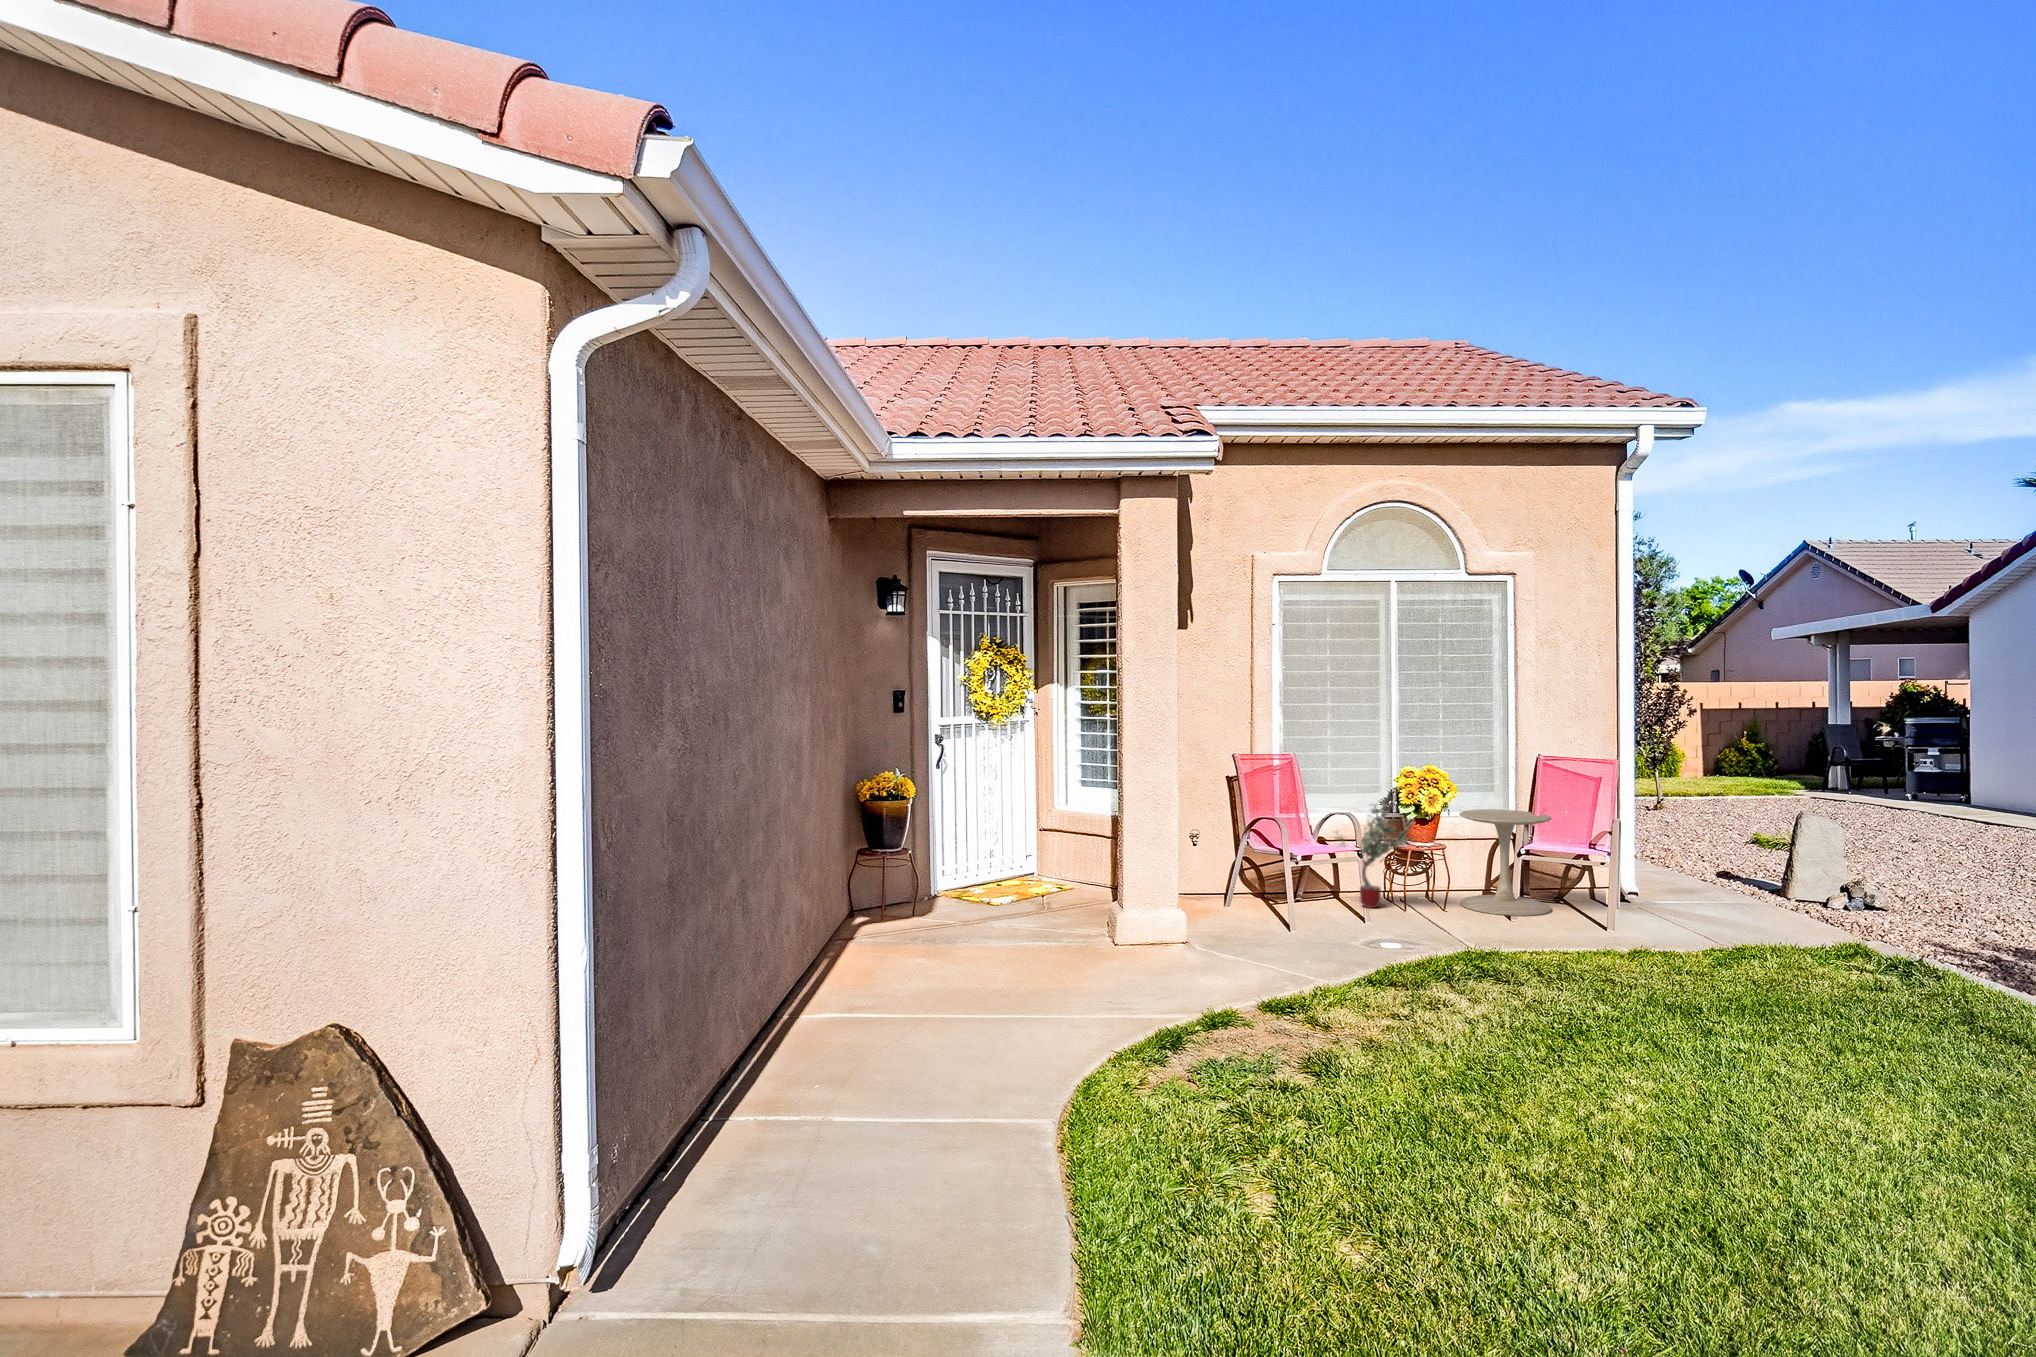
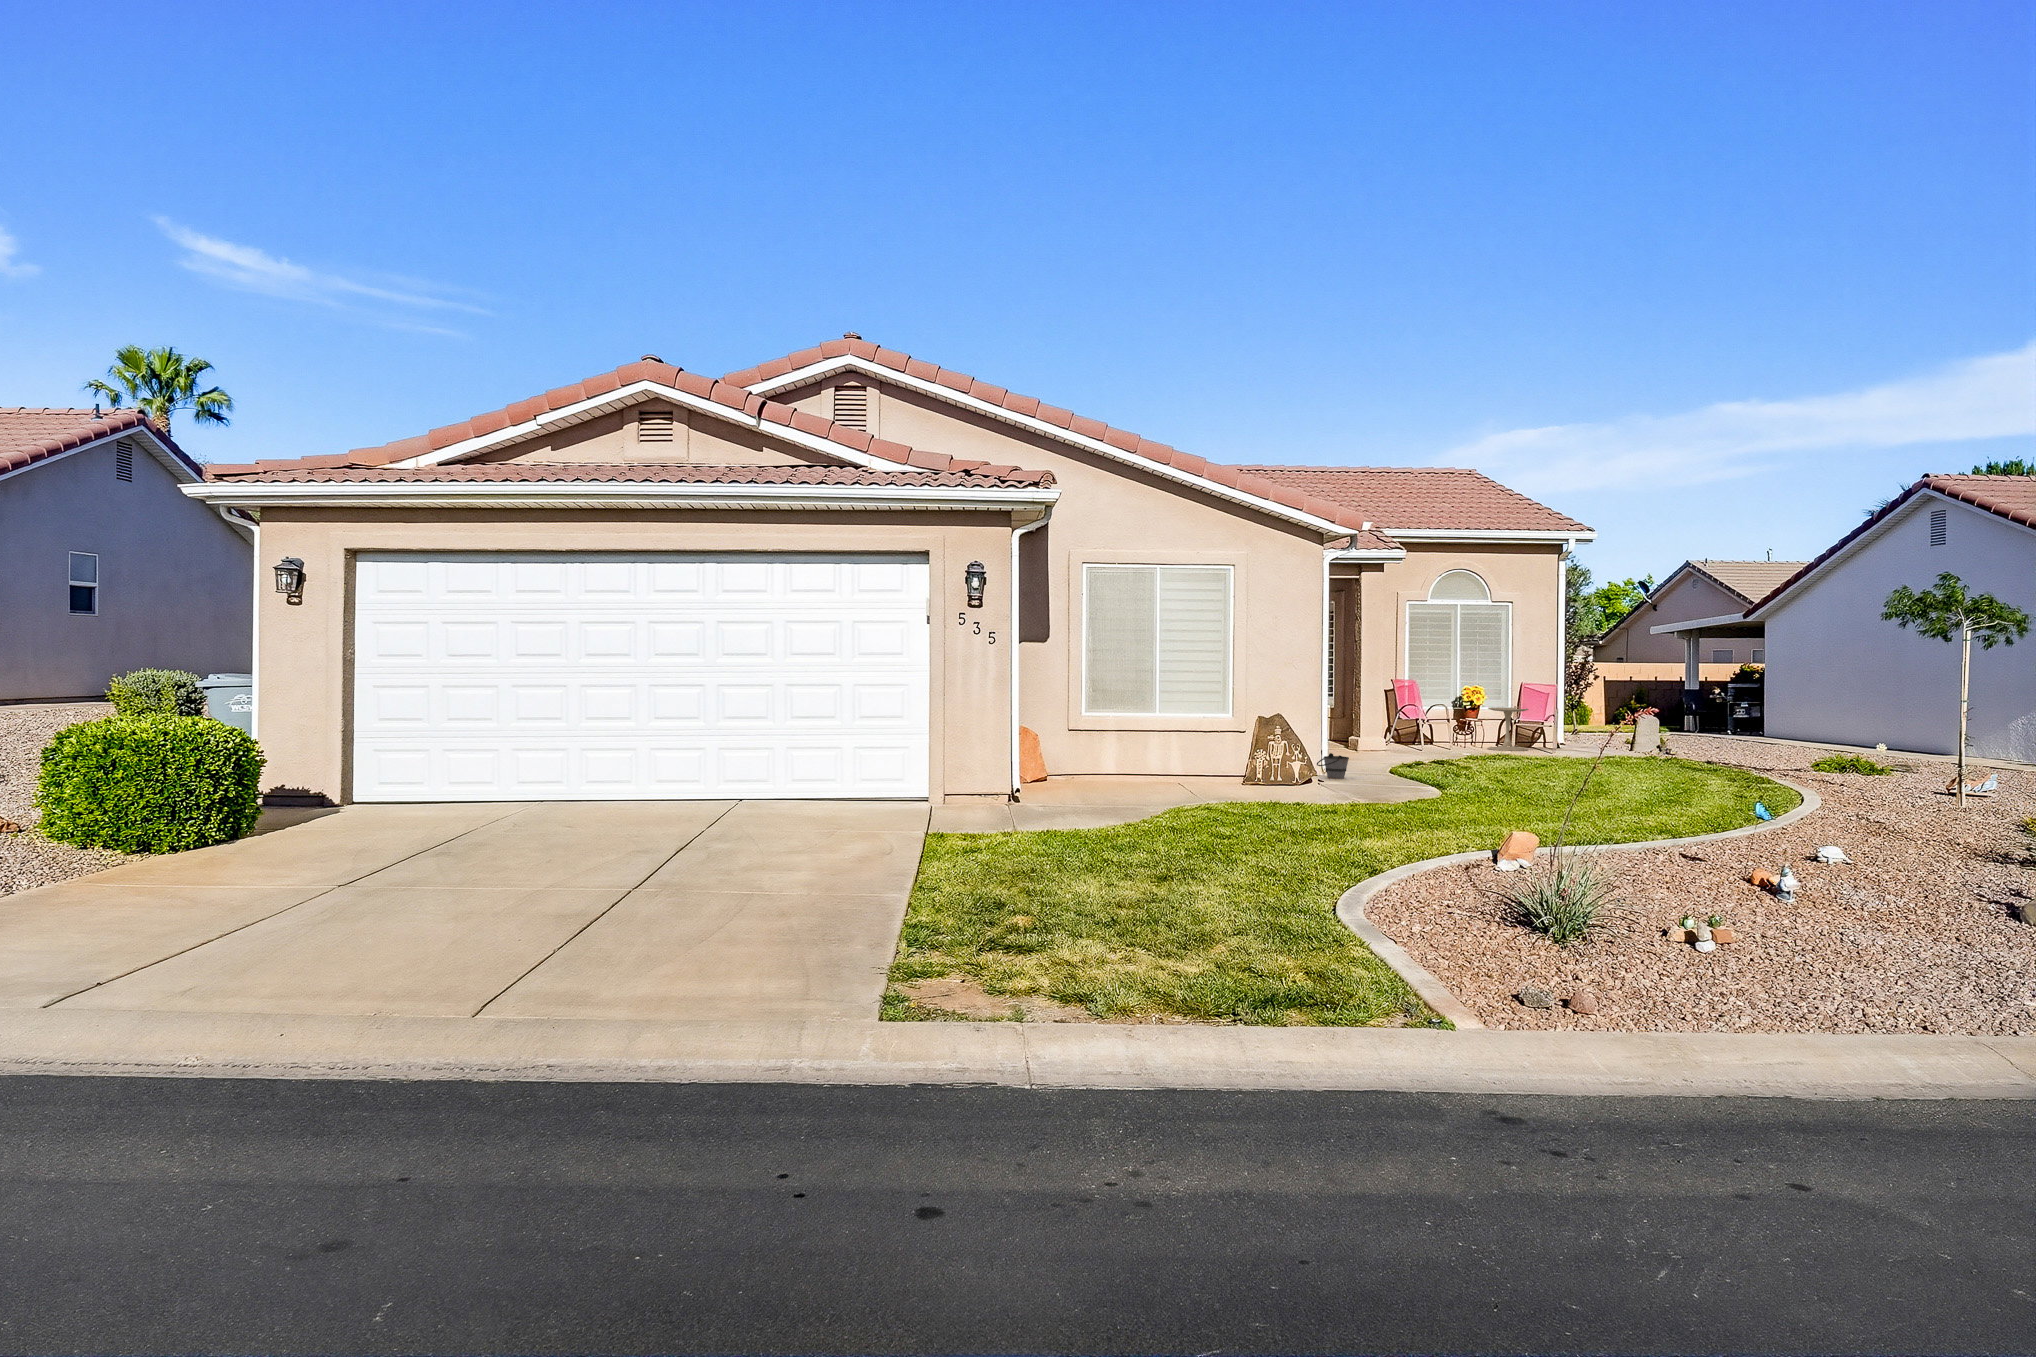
potted tree: present [1336,803,1414,908] -> none [1428,702,1470,750]
bucket: none [626,1122,755,1250] -> present [1317,753,1349,779]

